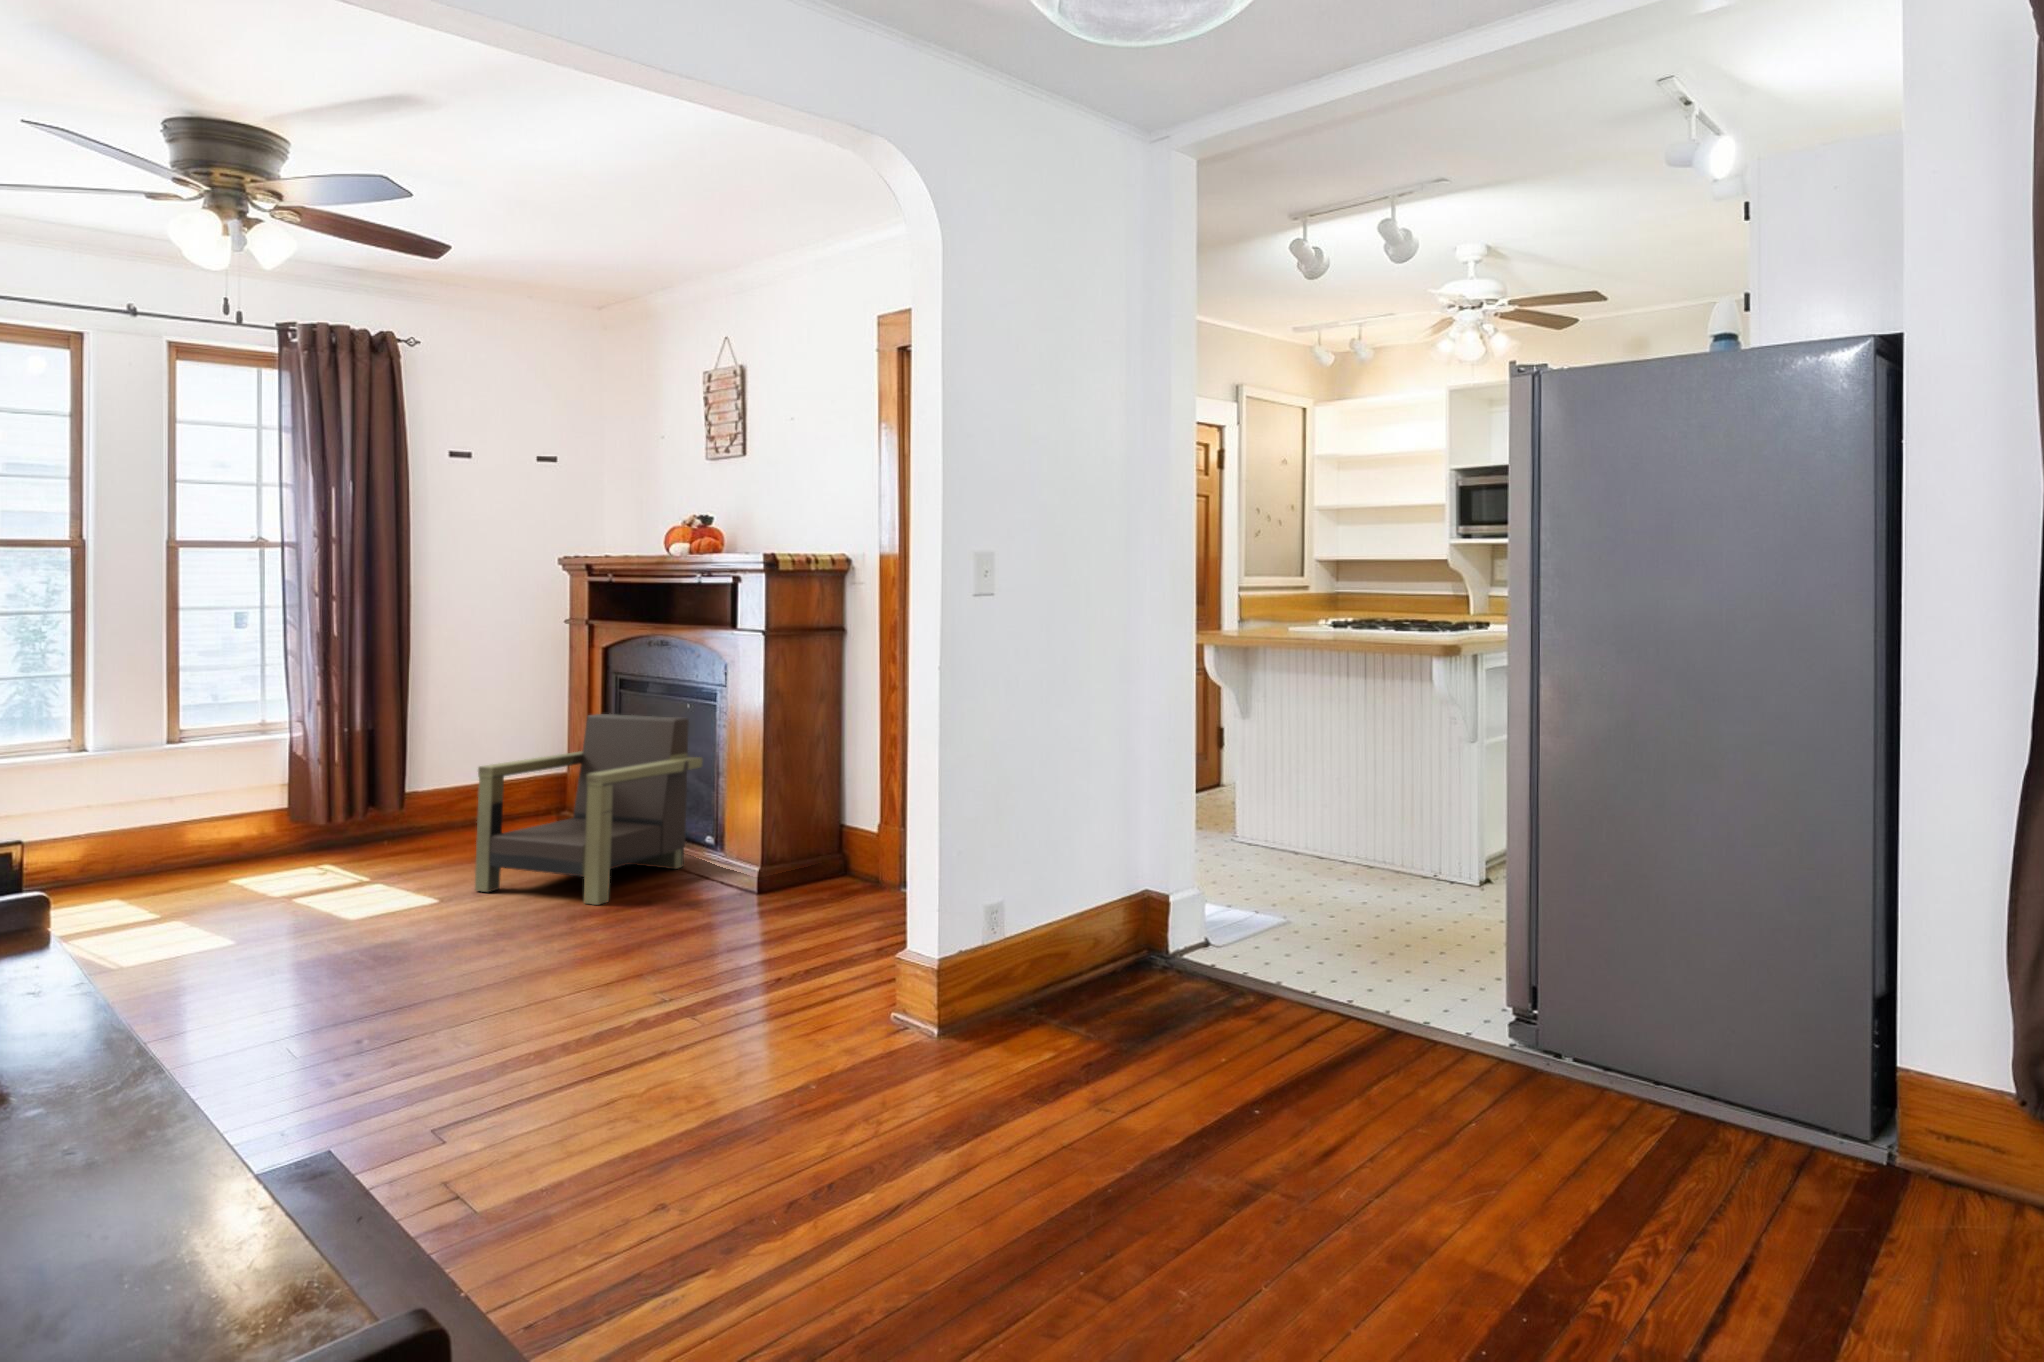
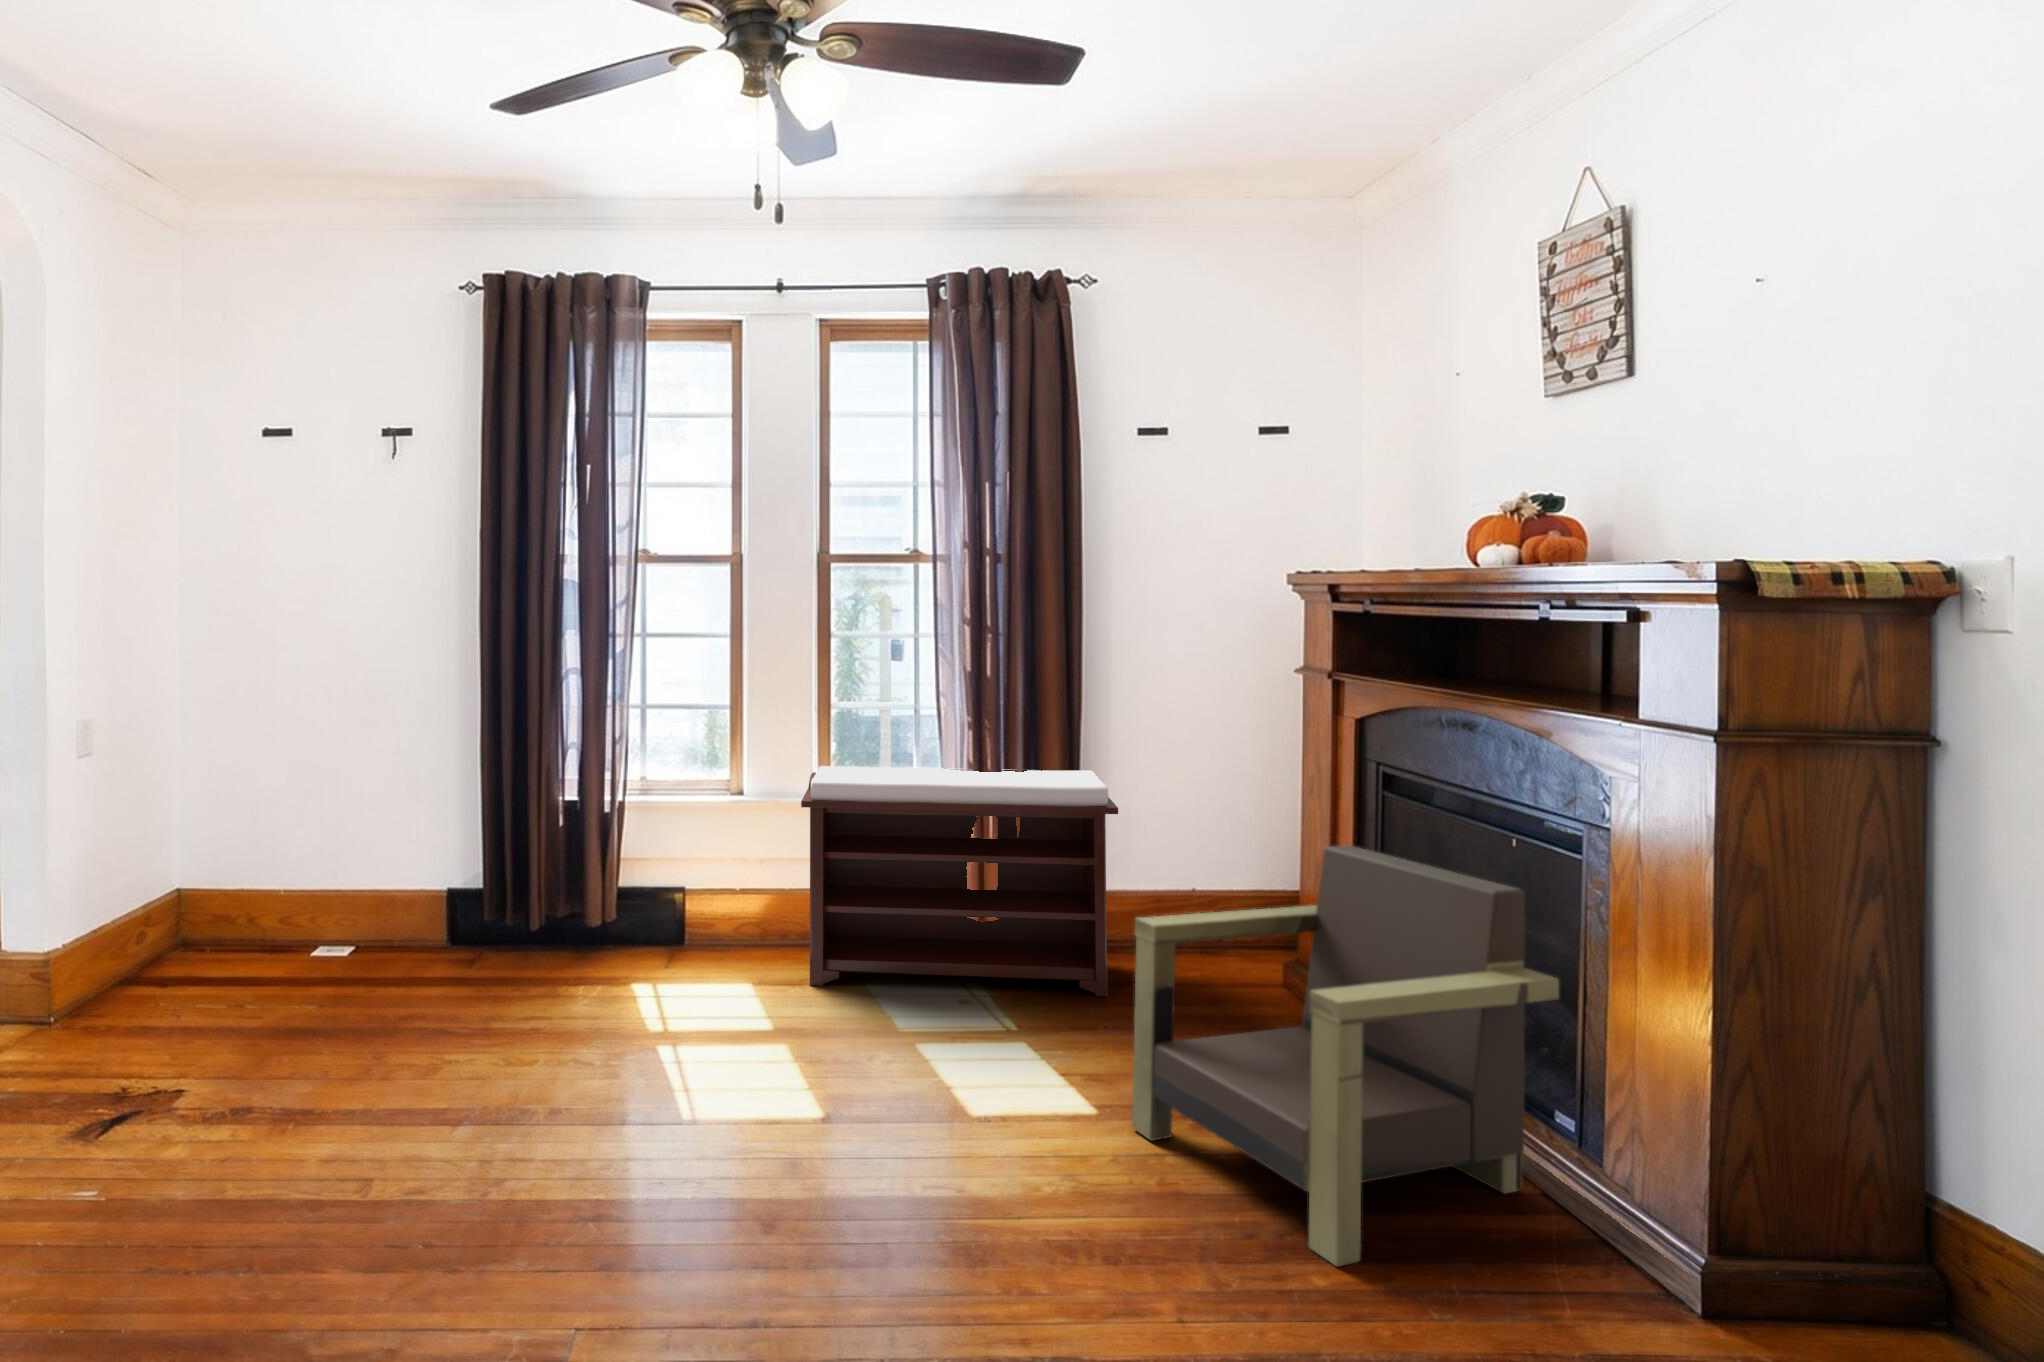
bench: none [162,700,443,887] -> present [801,766,1118,997]

